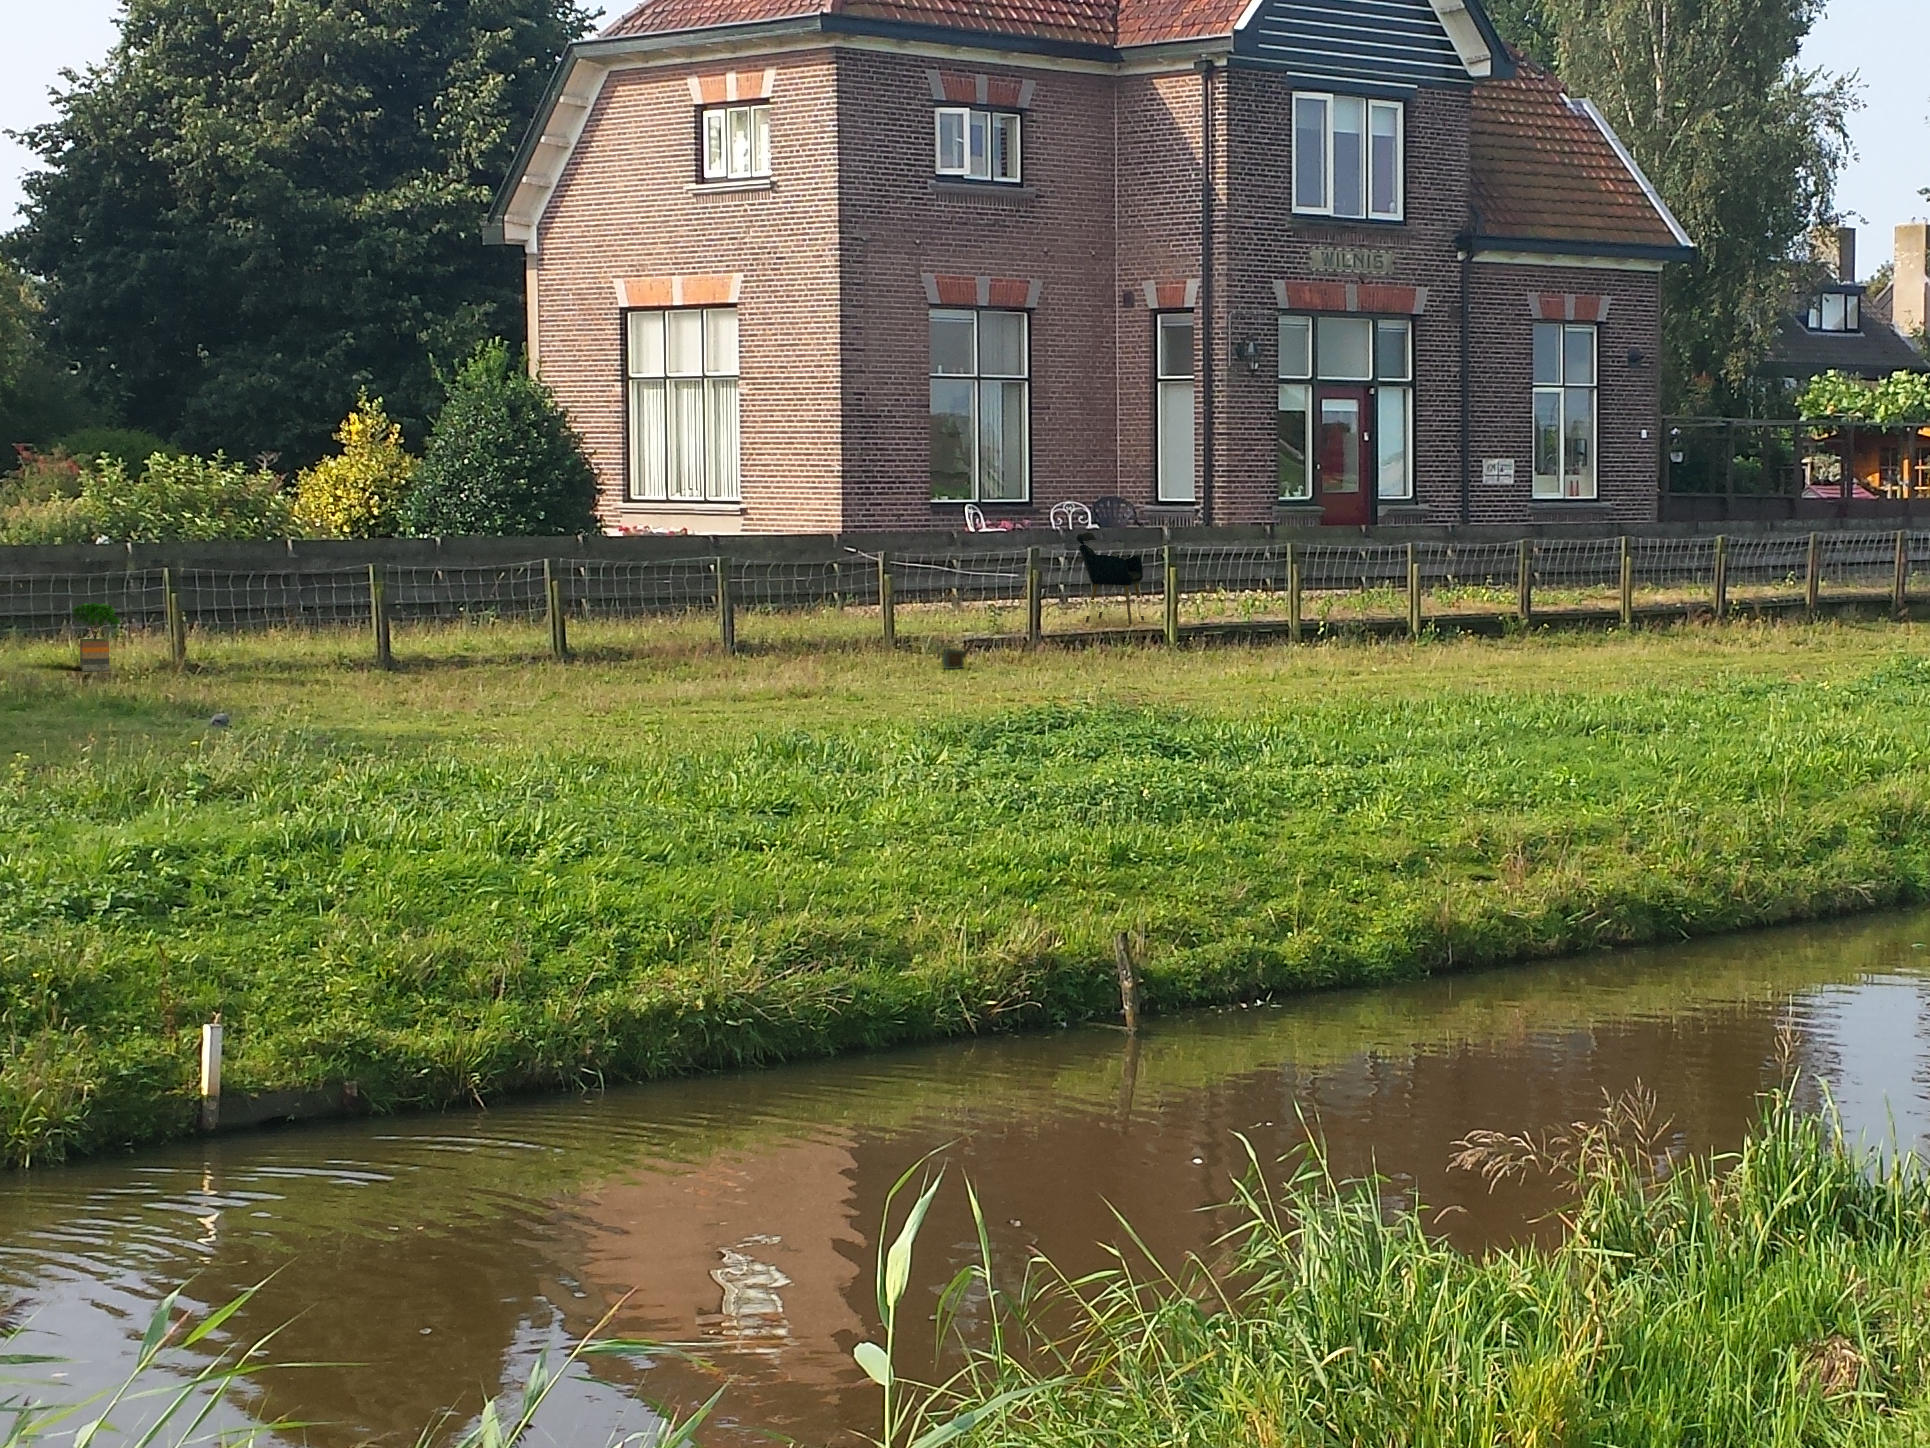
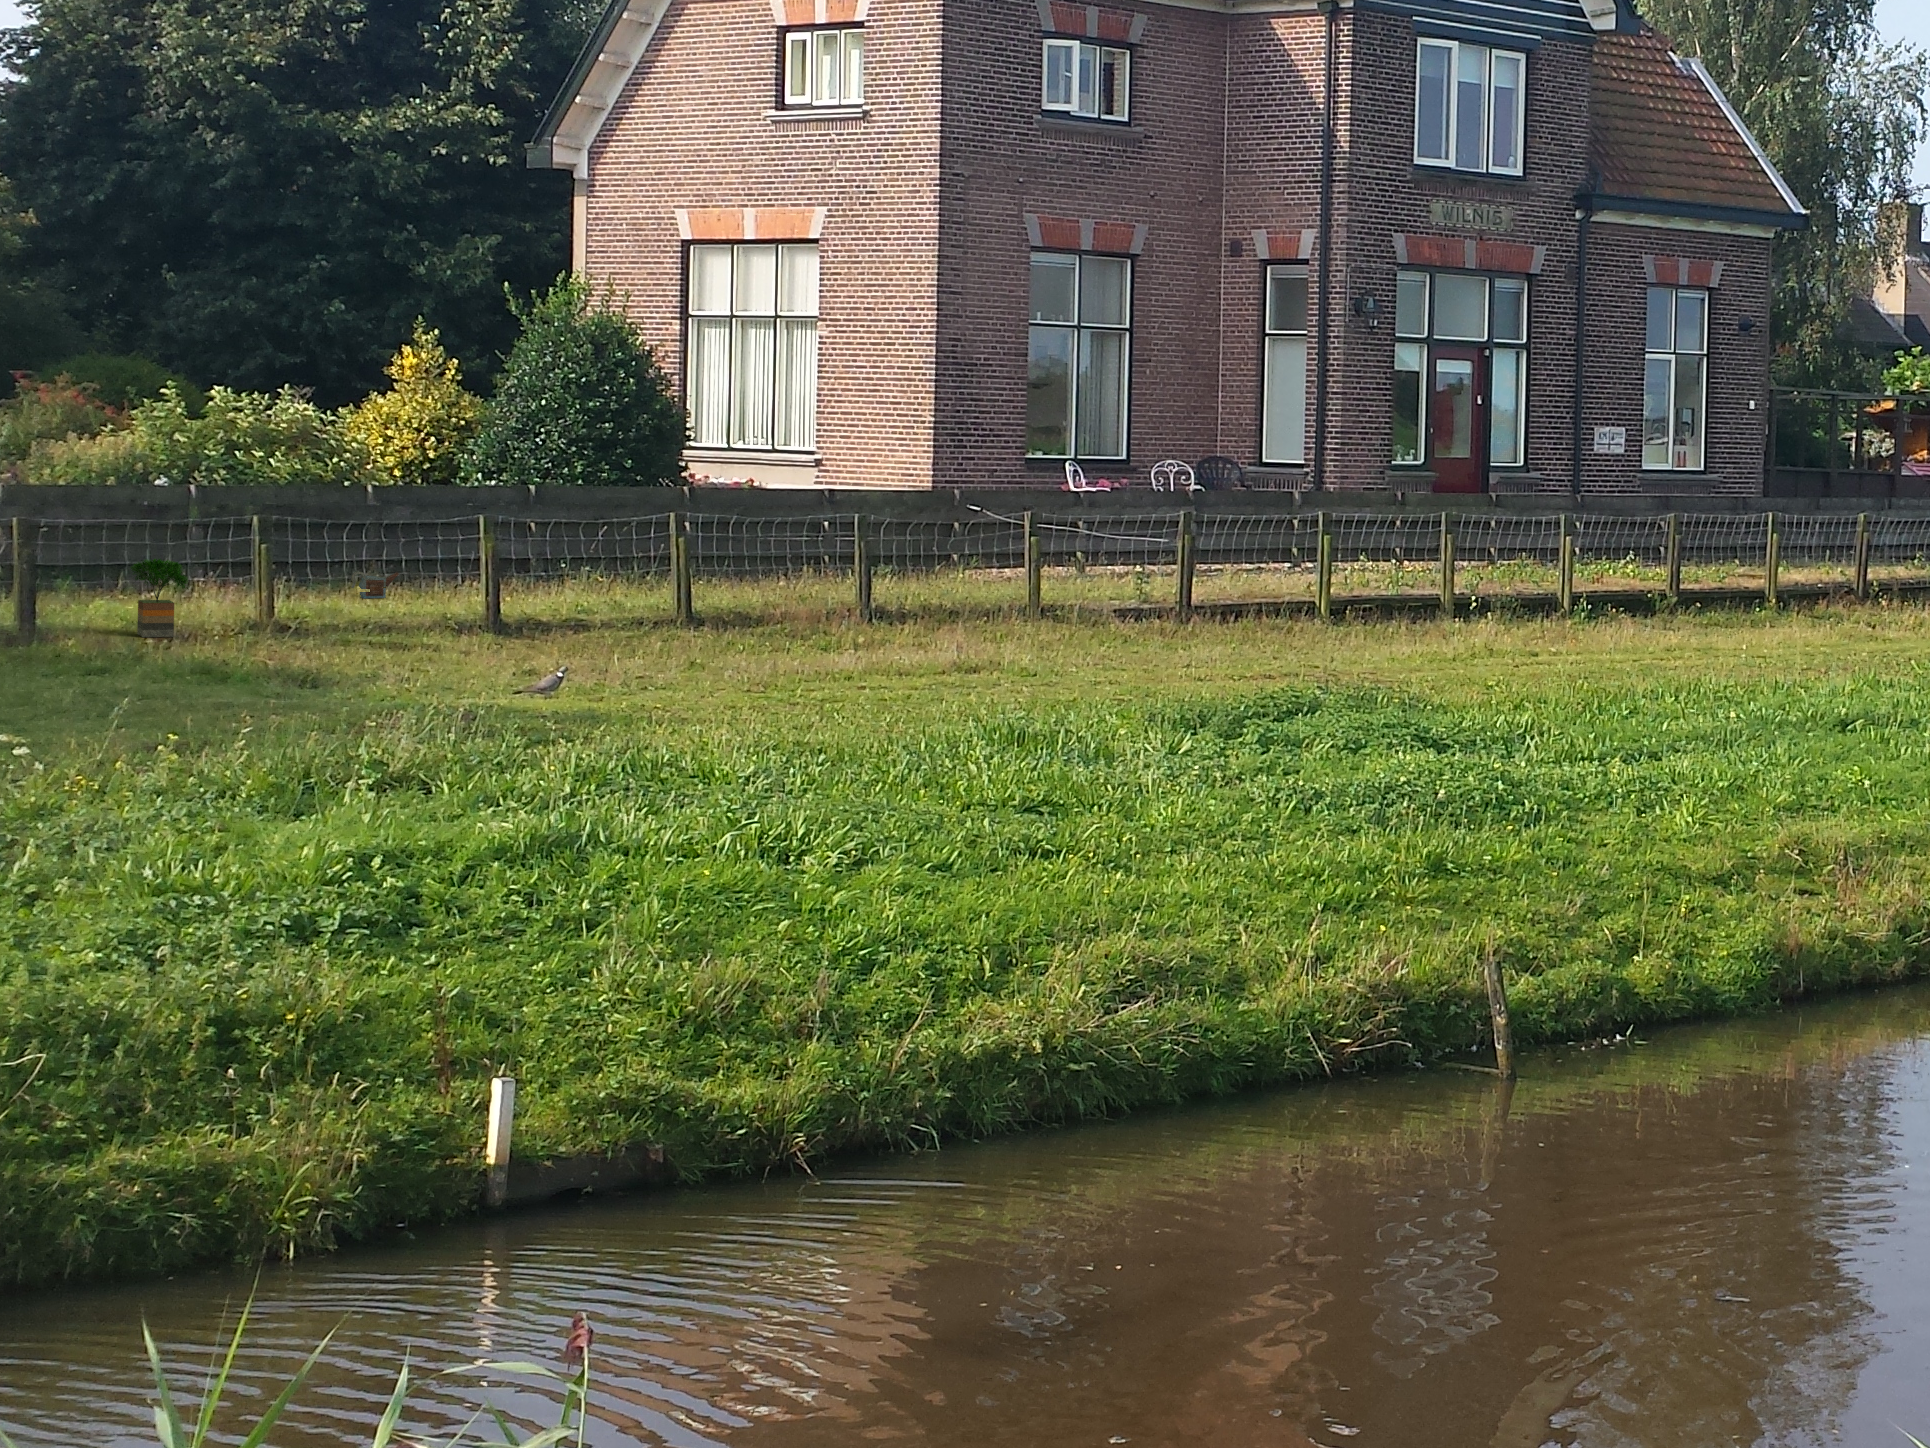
chair: present [1077,532,1144,624] -> none [1222,500,1290,600]
watering can: present [937,646,973,669] -> present [351,572,399,598]

